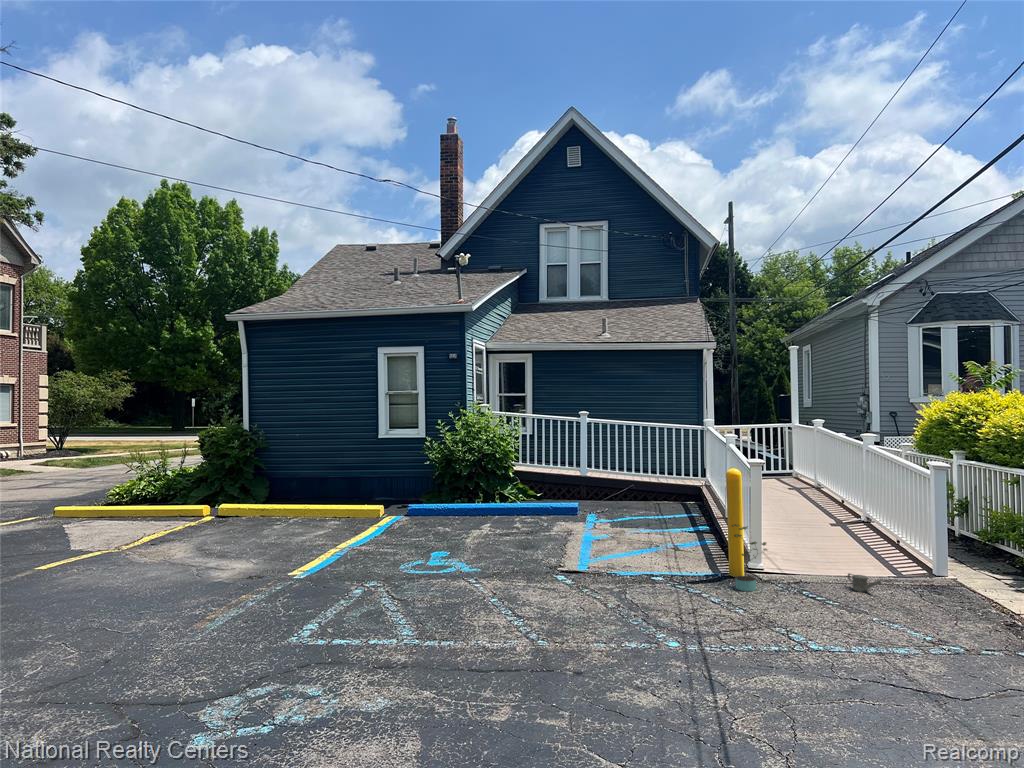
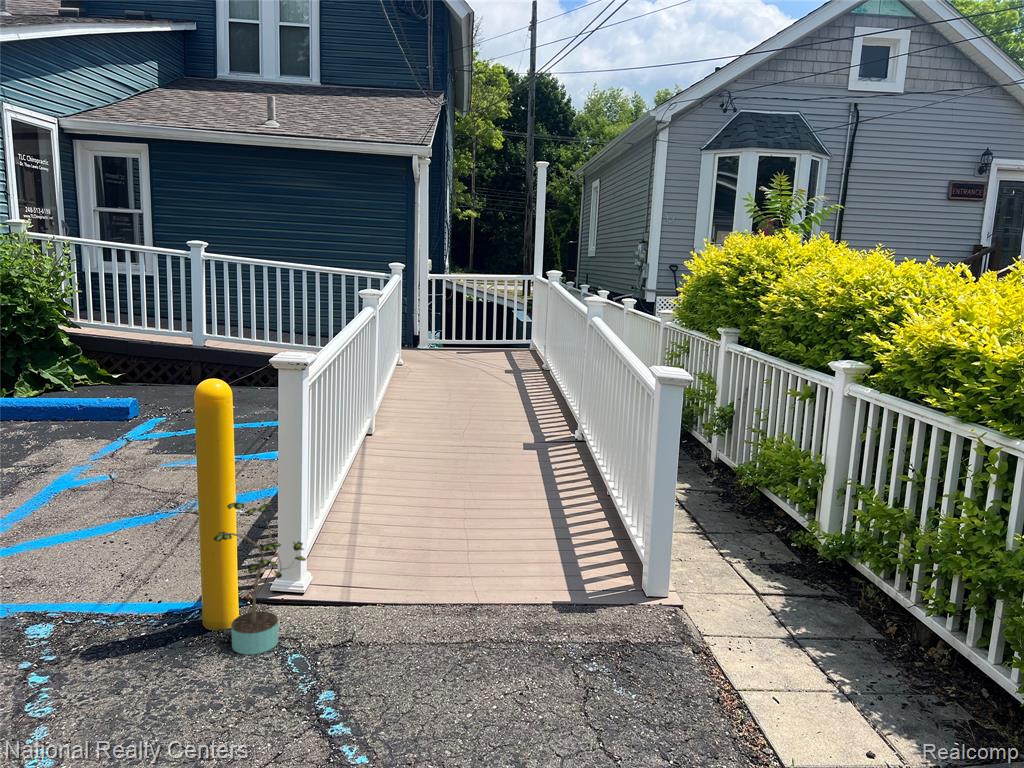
watering can: present [848,573,881,592] -> none [480,595,533,641]

